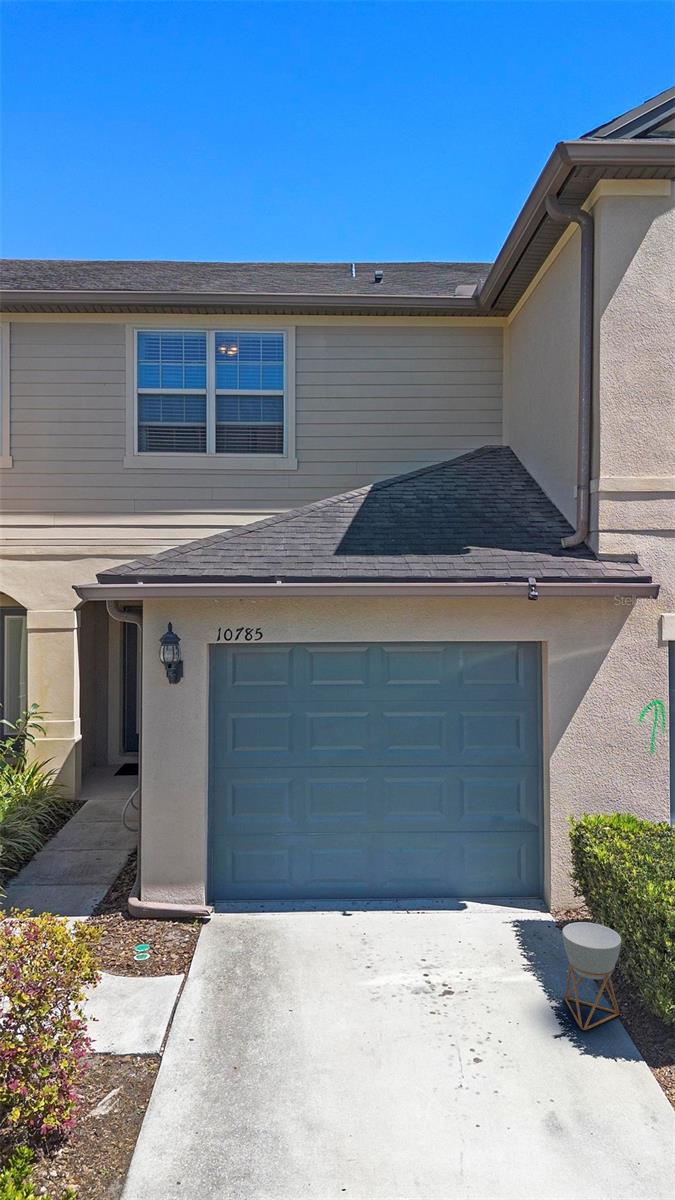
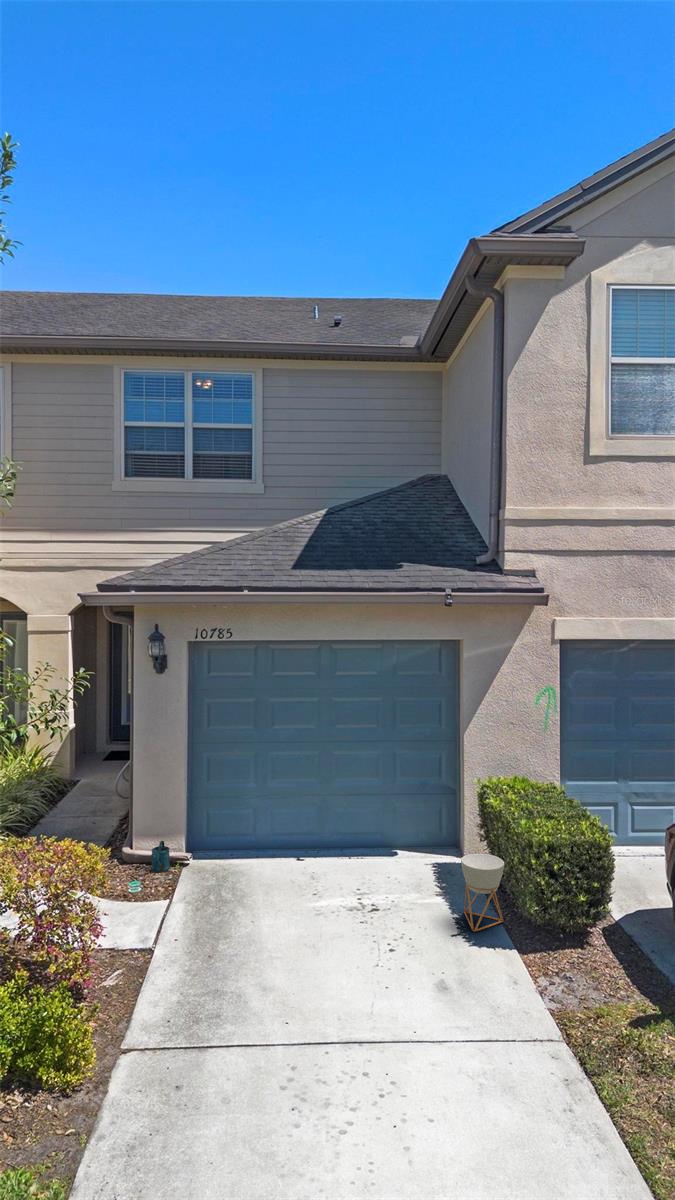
watering can: none [163,890,186,930] -> present [151,841,170,872]

